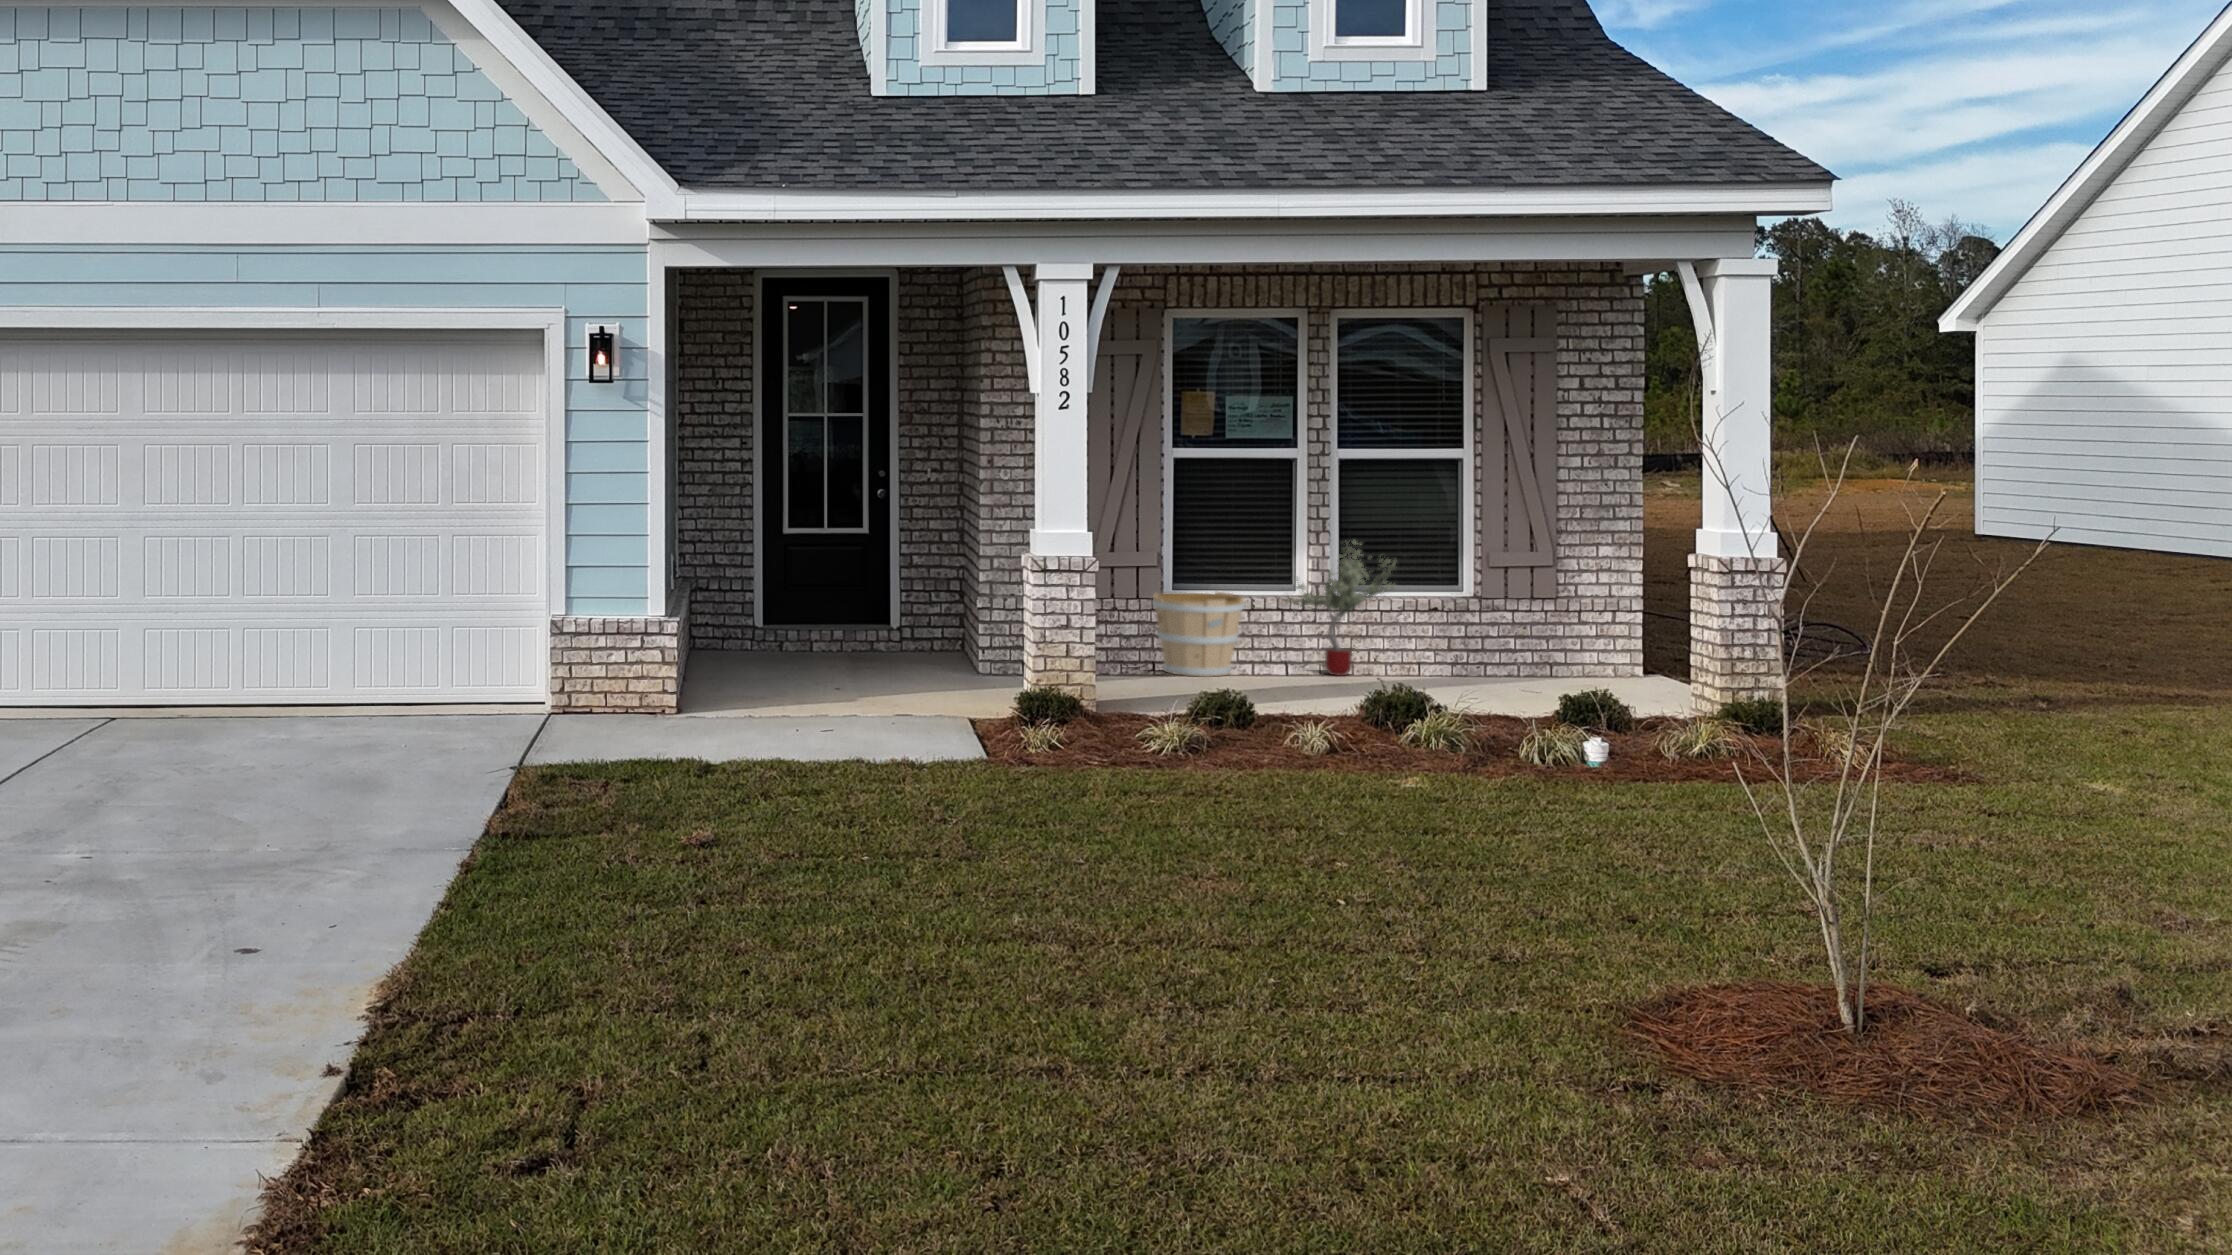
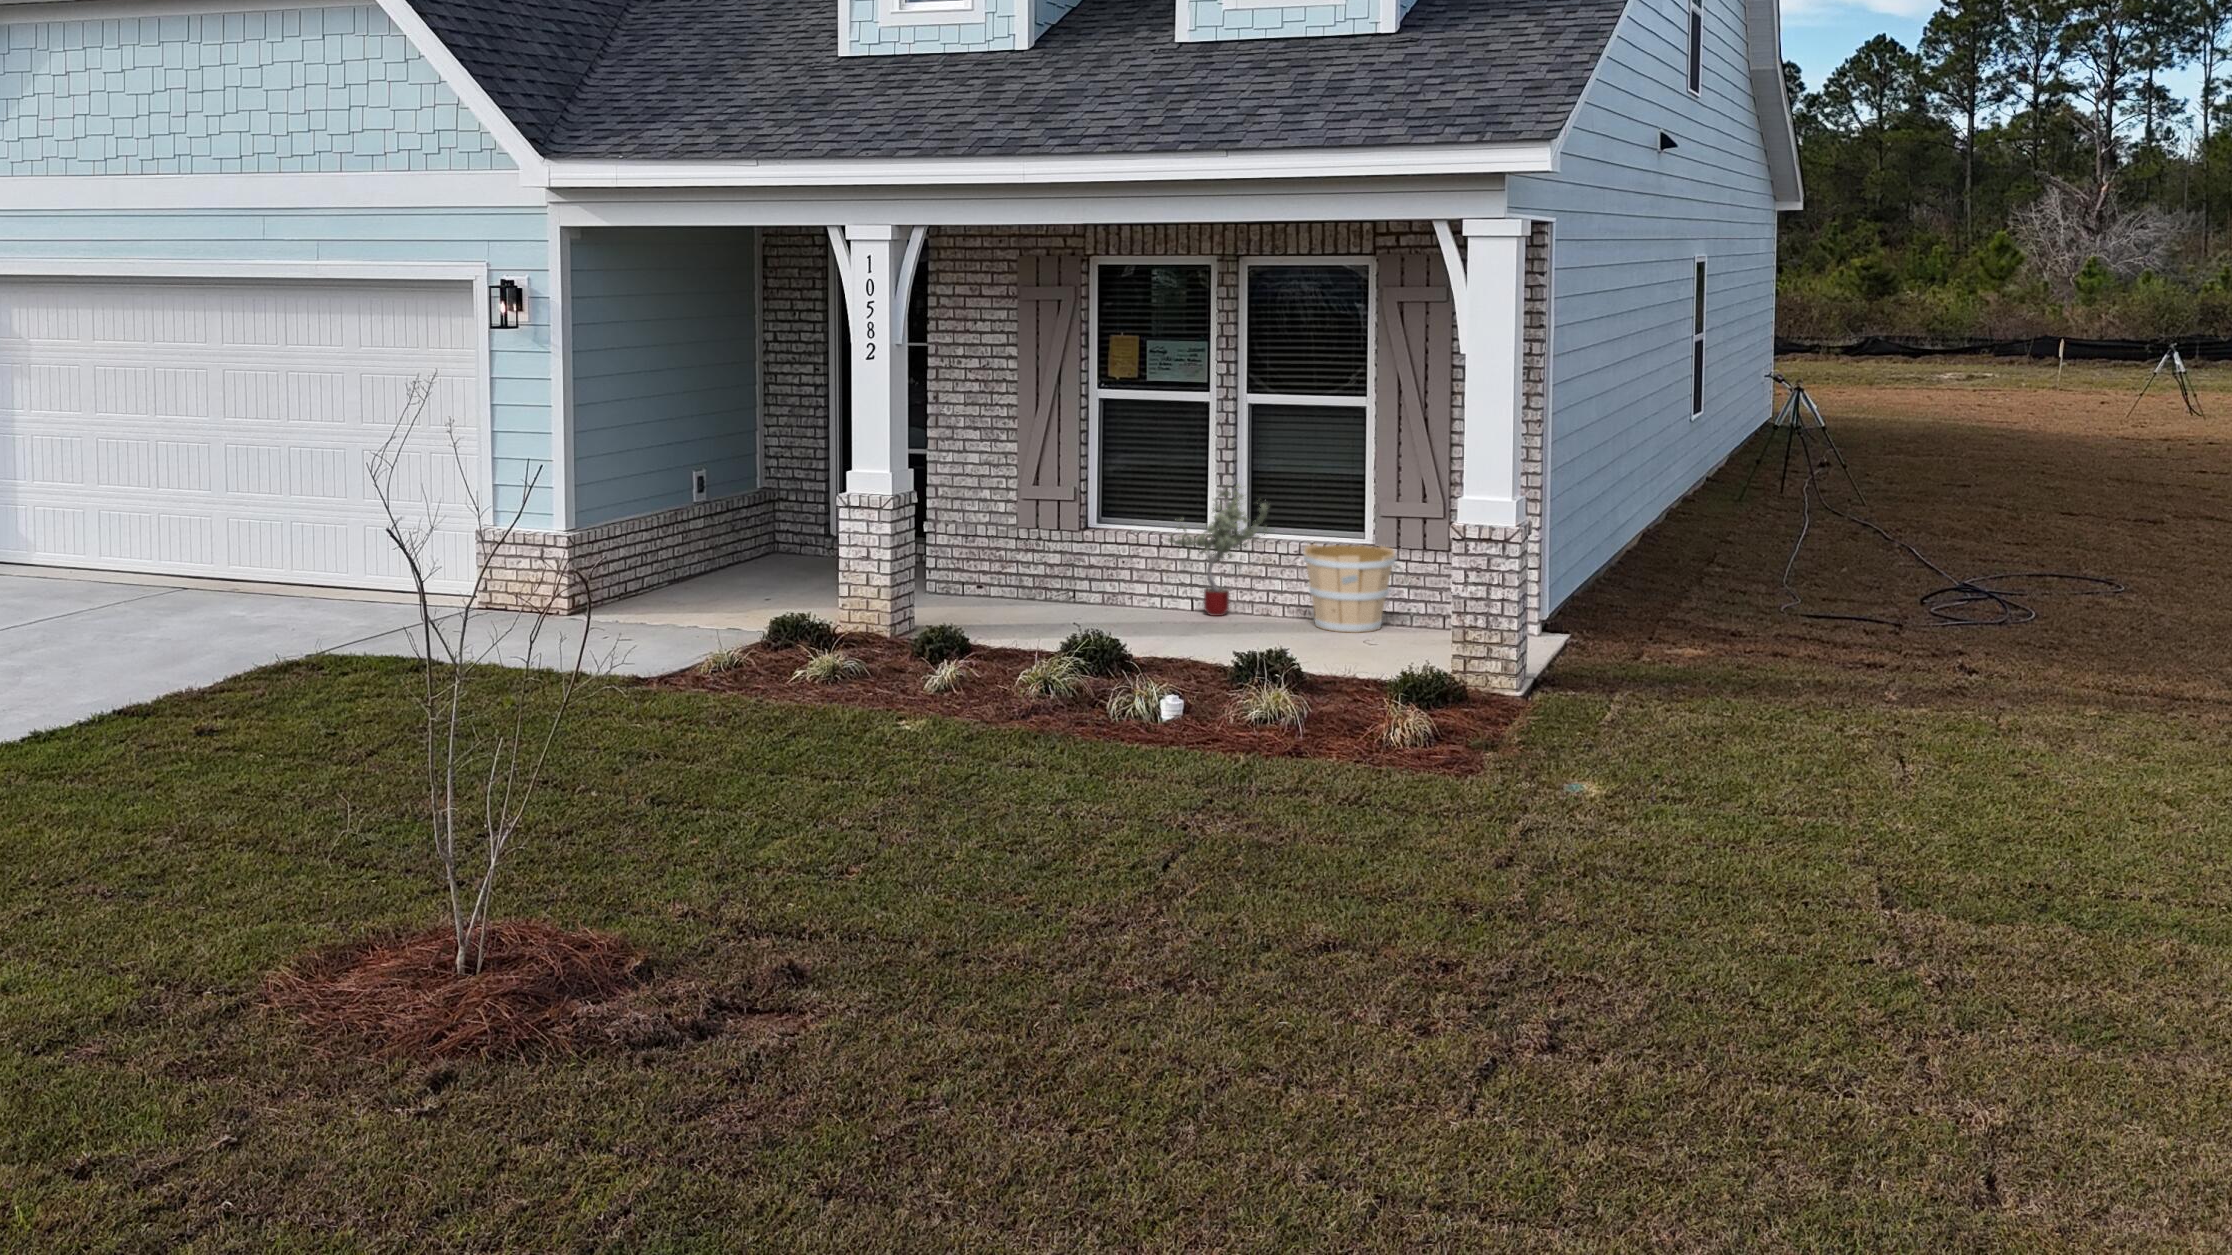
wooden bucket: present [1153,592,1245,677] -> present [1304,544,1396,633]

